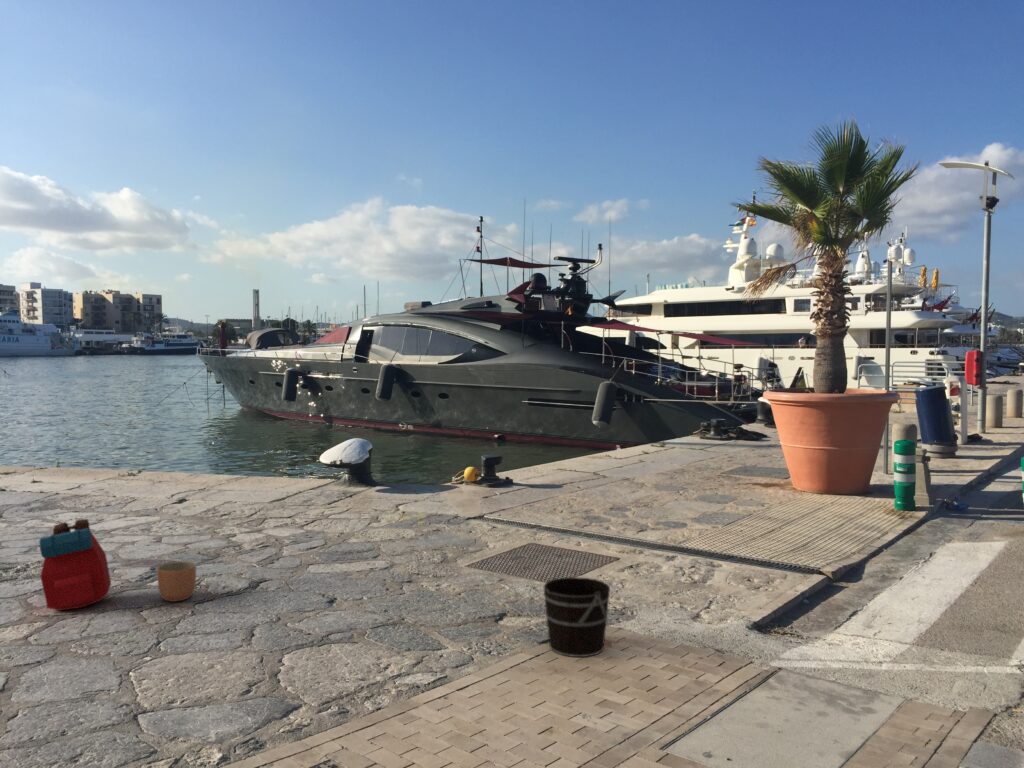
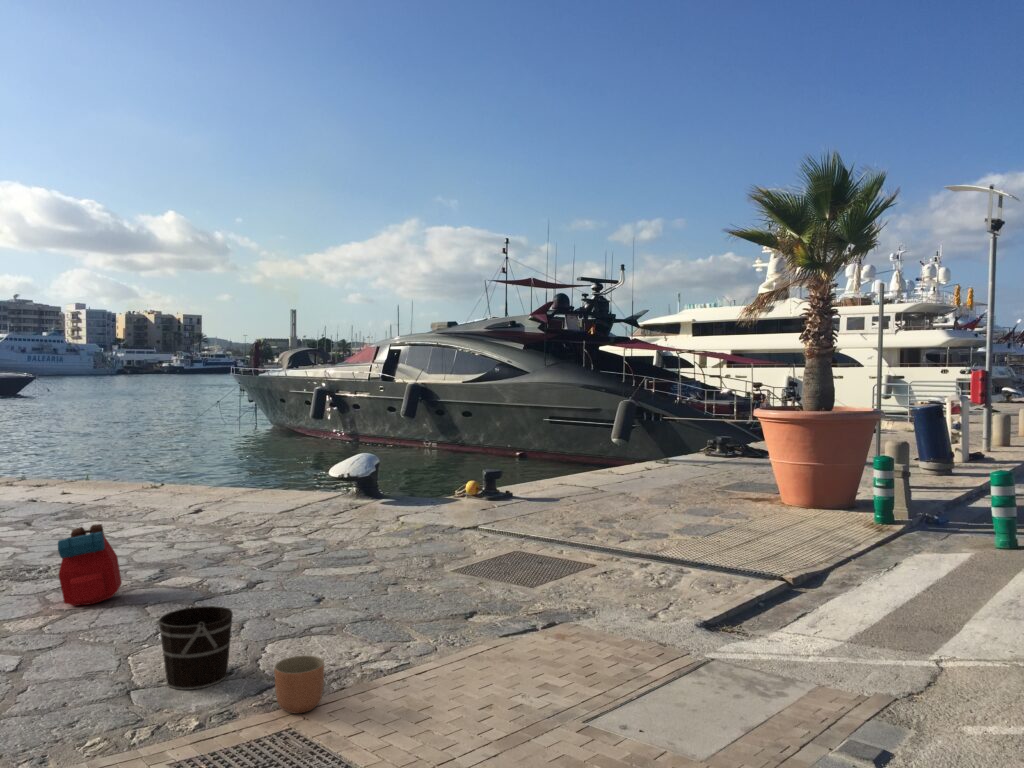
planter: present [157,561,196,602] -> present [274,656,324,713]
bucket: present [544,577,610,657] -> present [157,605,233,690]

